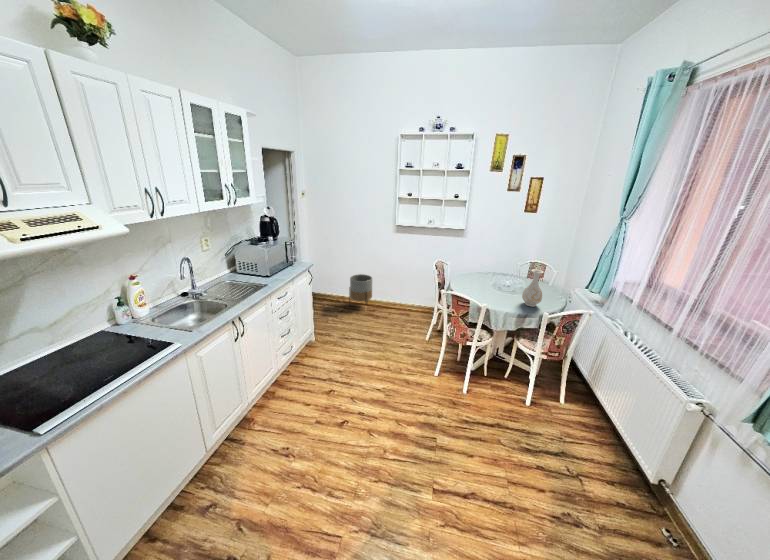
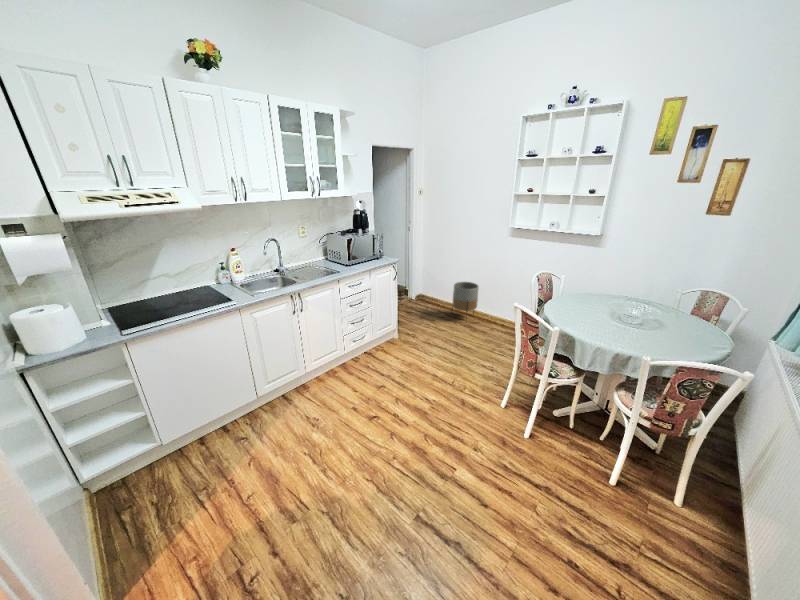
vase: present [522,269,544,307] -> none [632,291,672,346]

